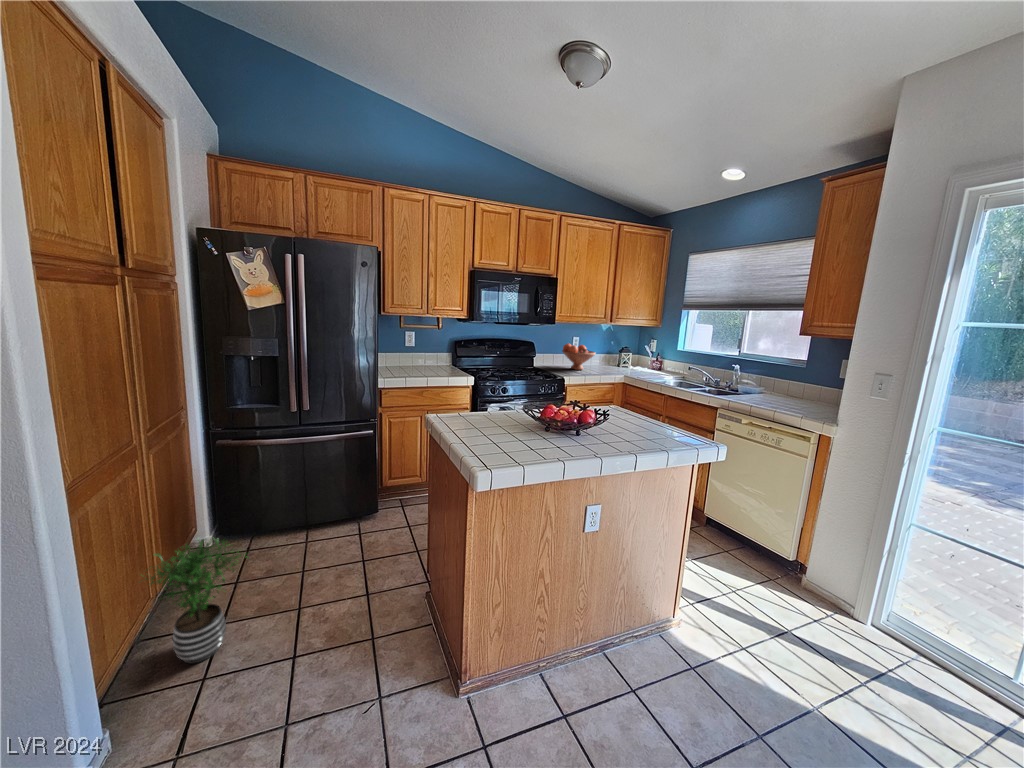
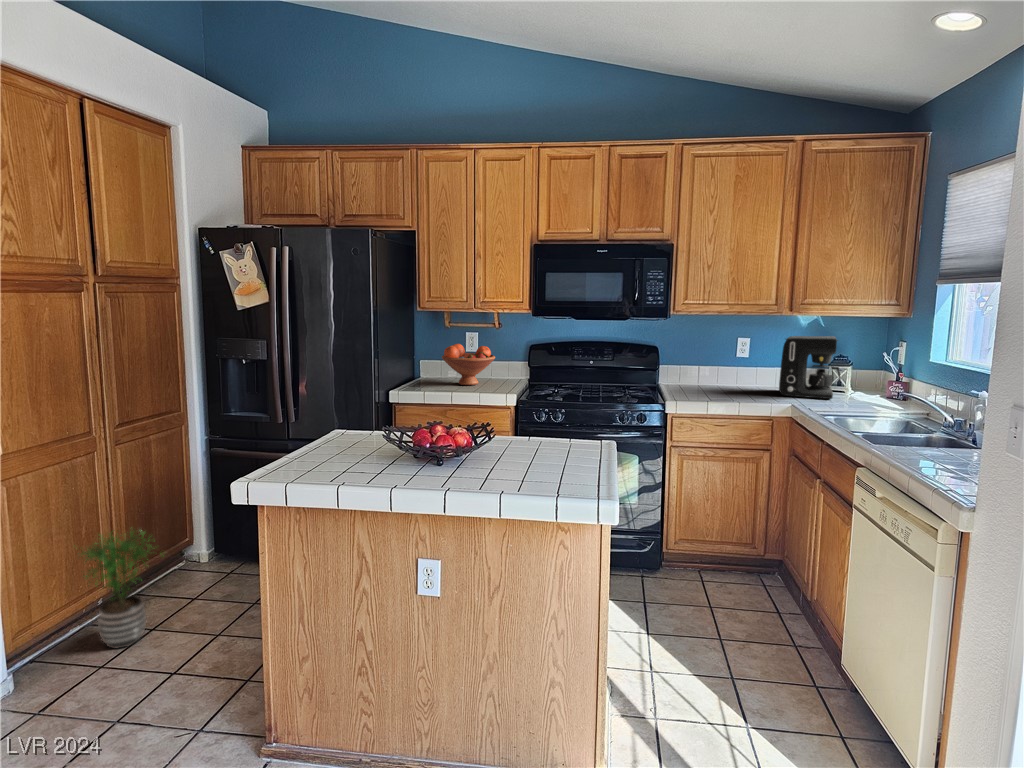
coffee maker: none [599,336,635,371] -> present [779,336,840,399]
fruit bowl: present [562,344,595,370] -> present [442,344,495,385]

